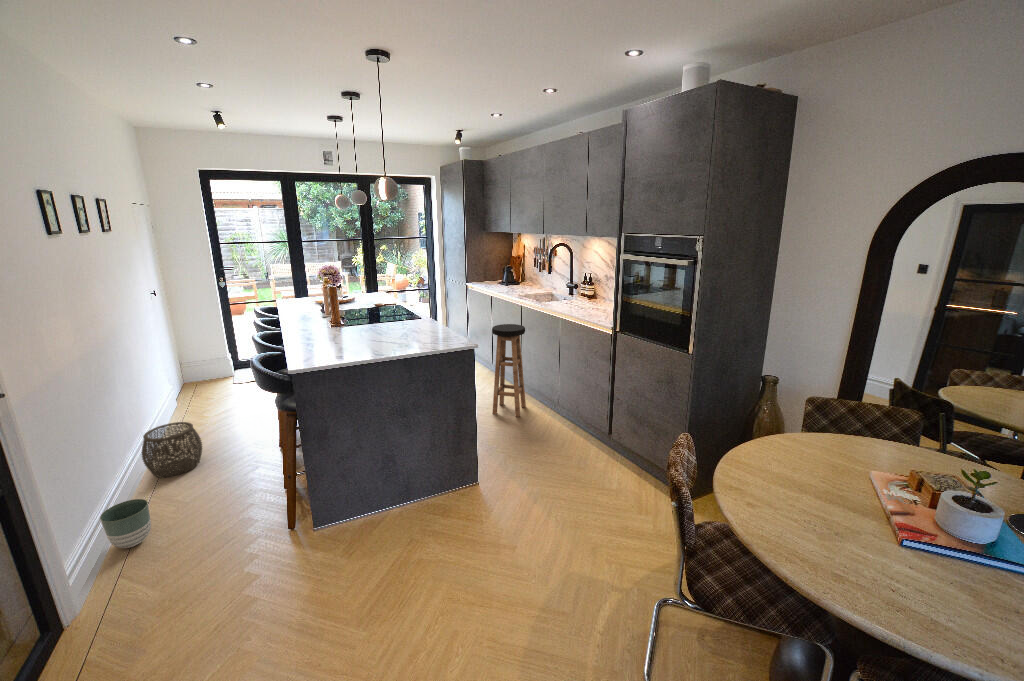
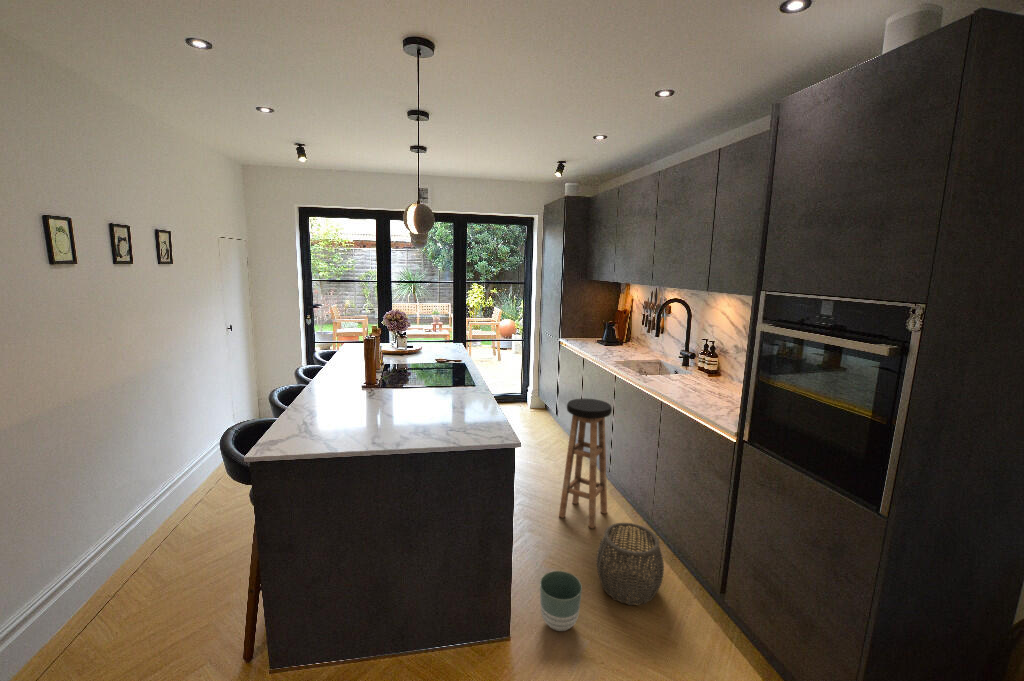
woven basket: present [142,422,202,477] -> present [597,523,664,605]
planter: present [100,499,151,548] -> present [540,571,582,631]

